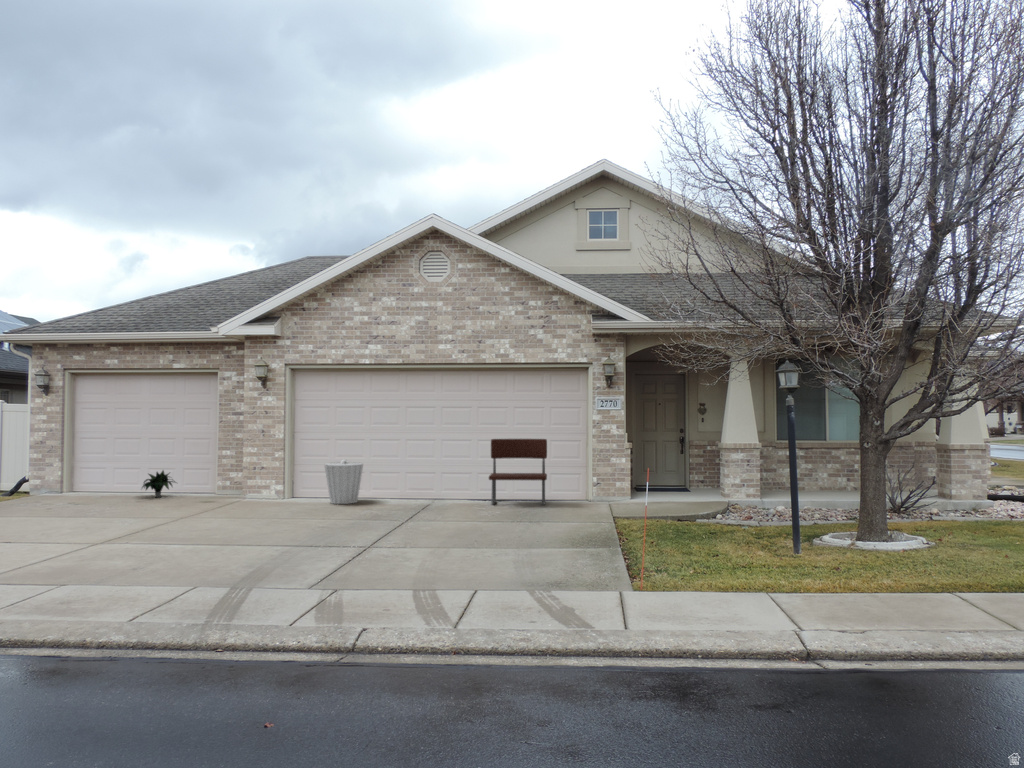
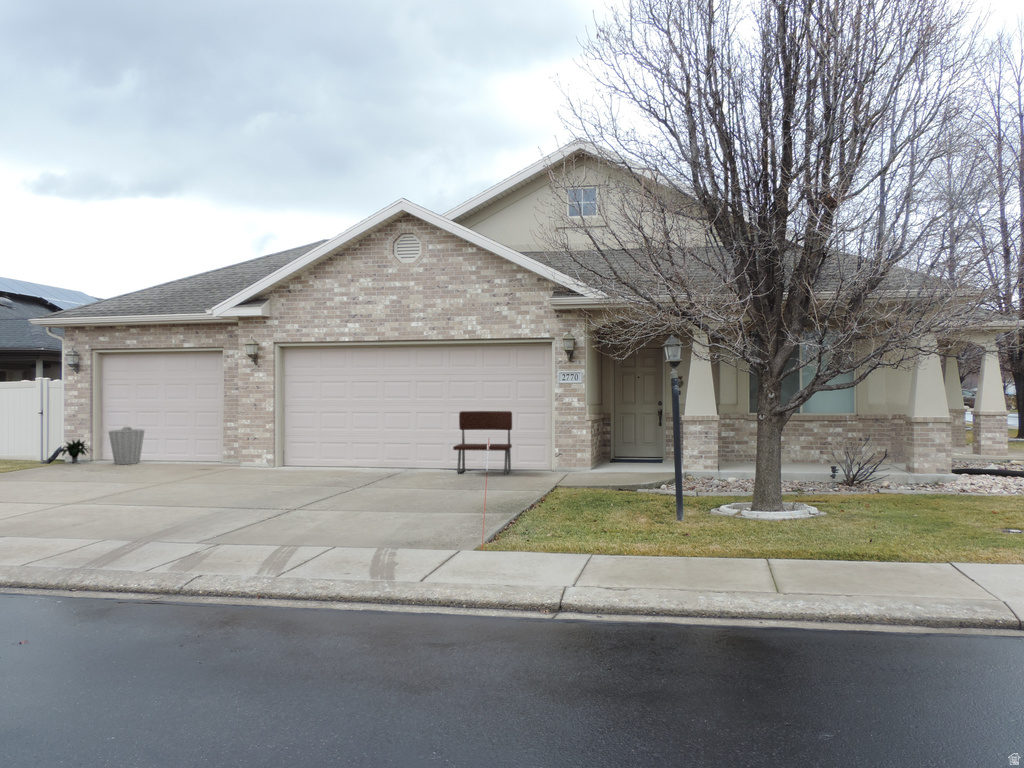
trash can: present [325,459,363,504] -> present [109,427,144,464]
potted plant: present [142,471,175,497] -> present [61,439,88,463]

